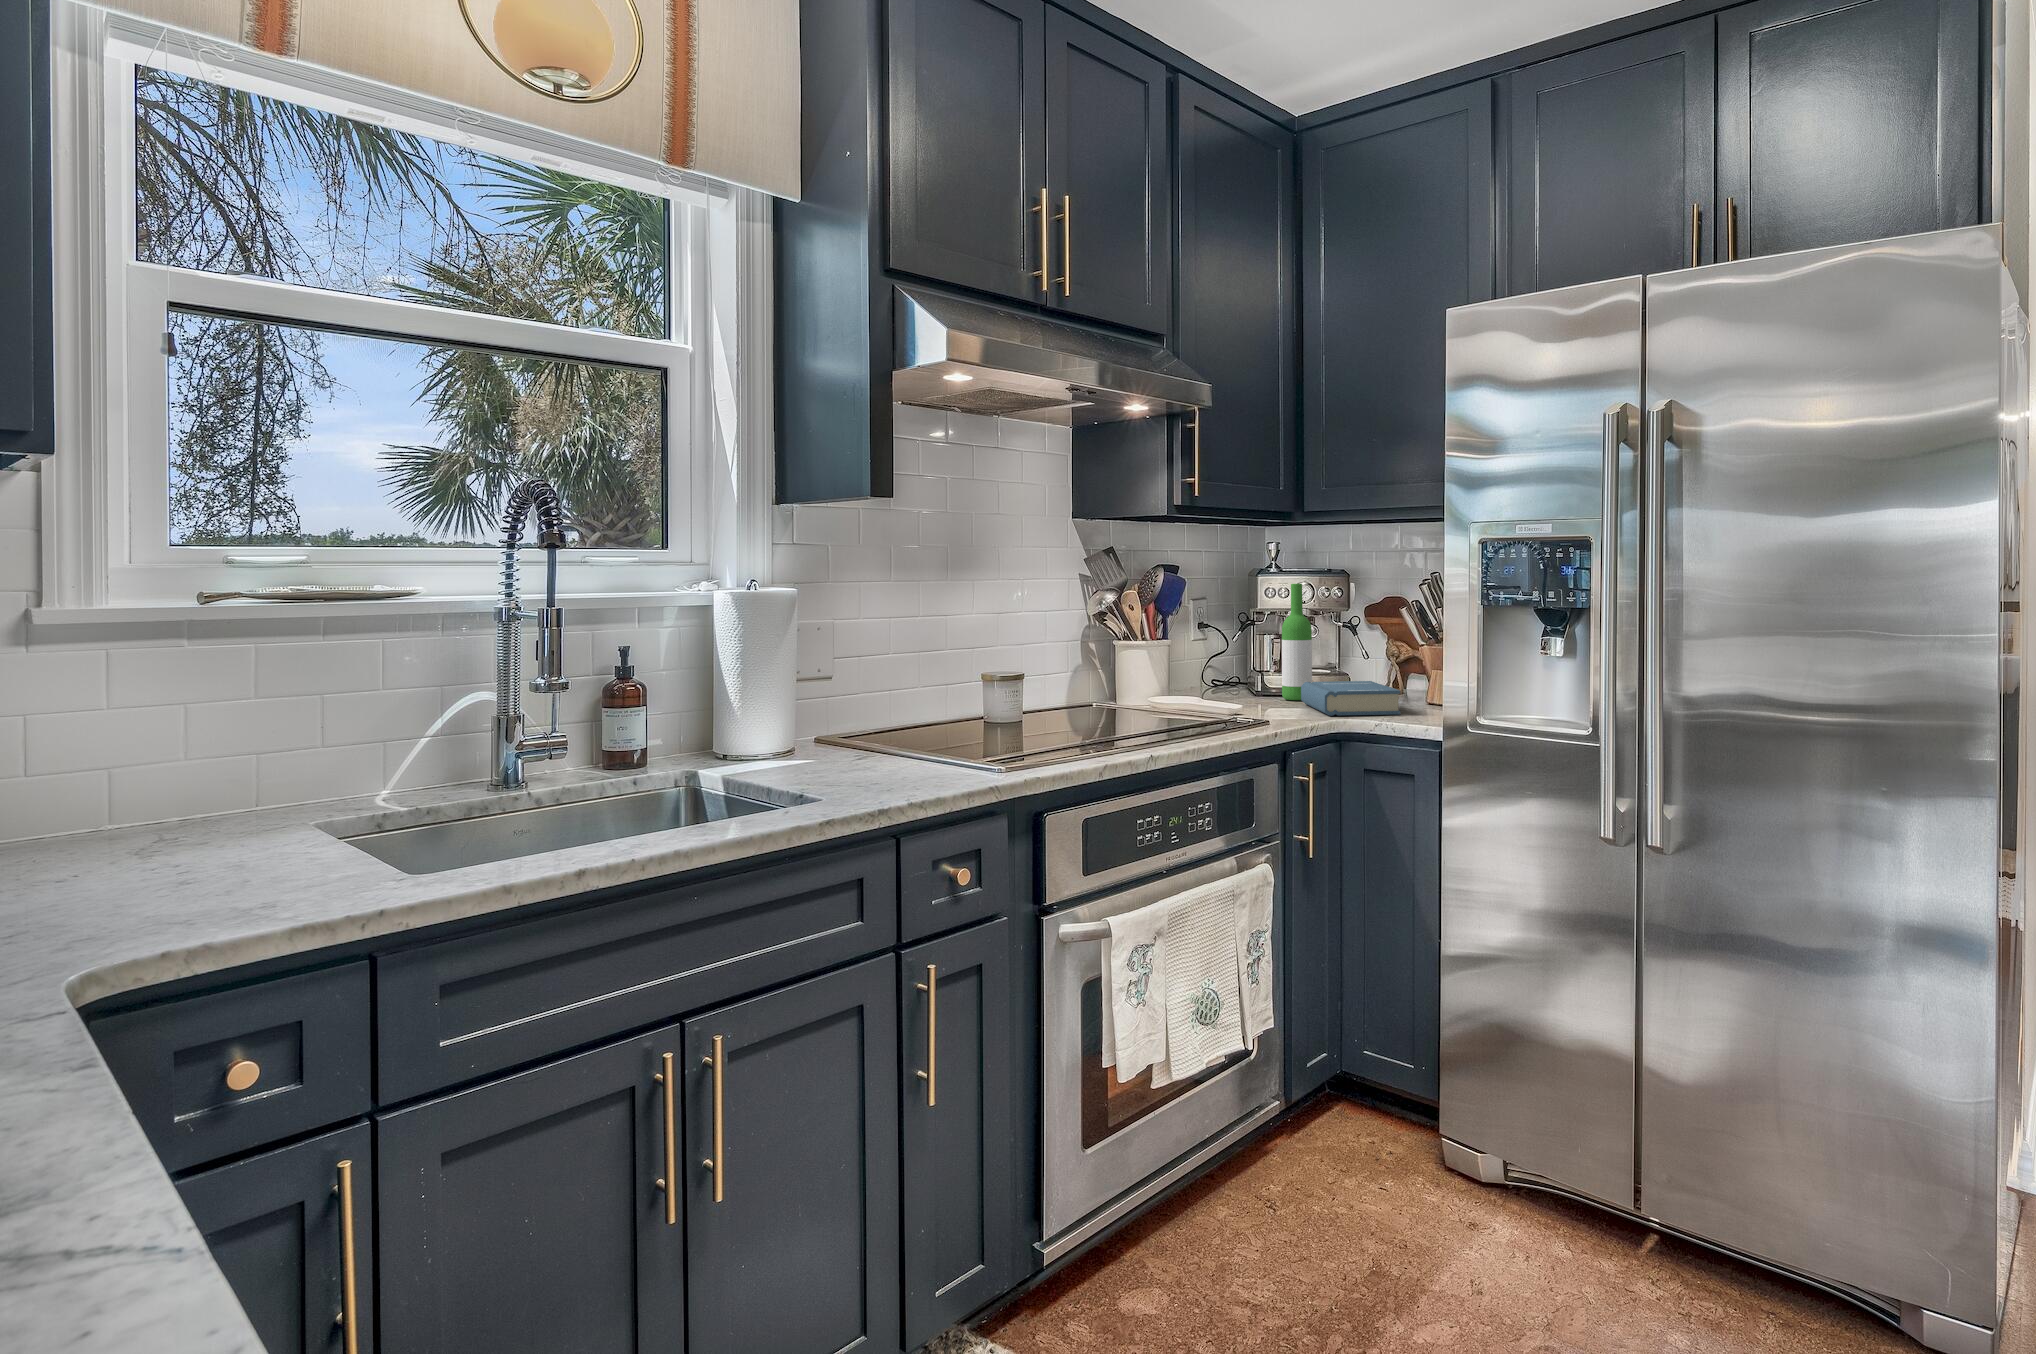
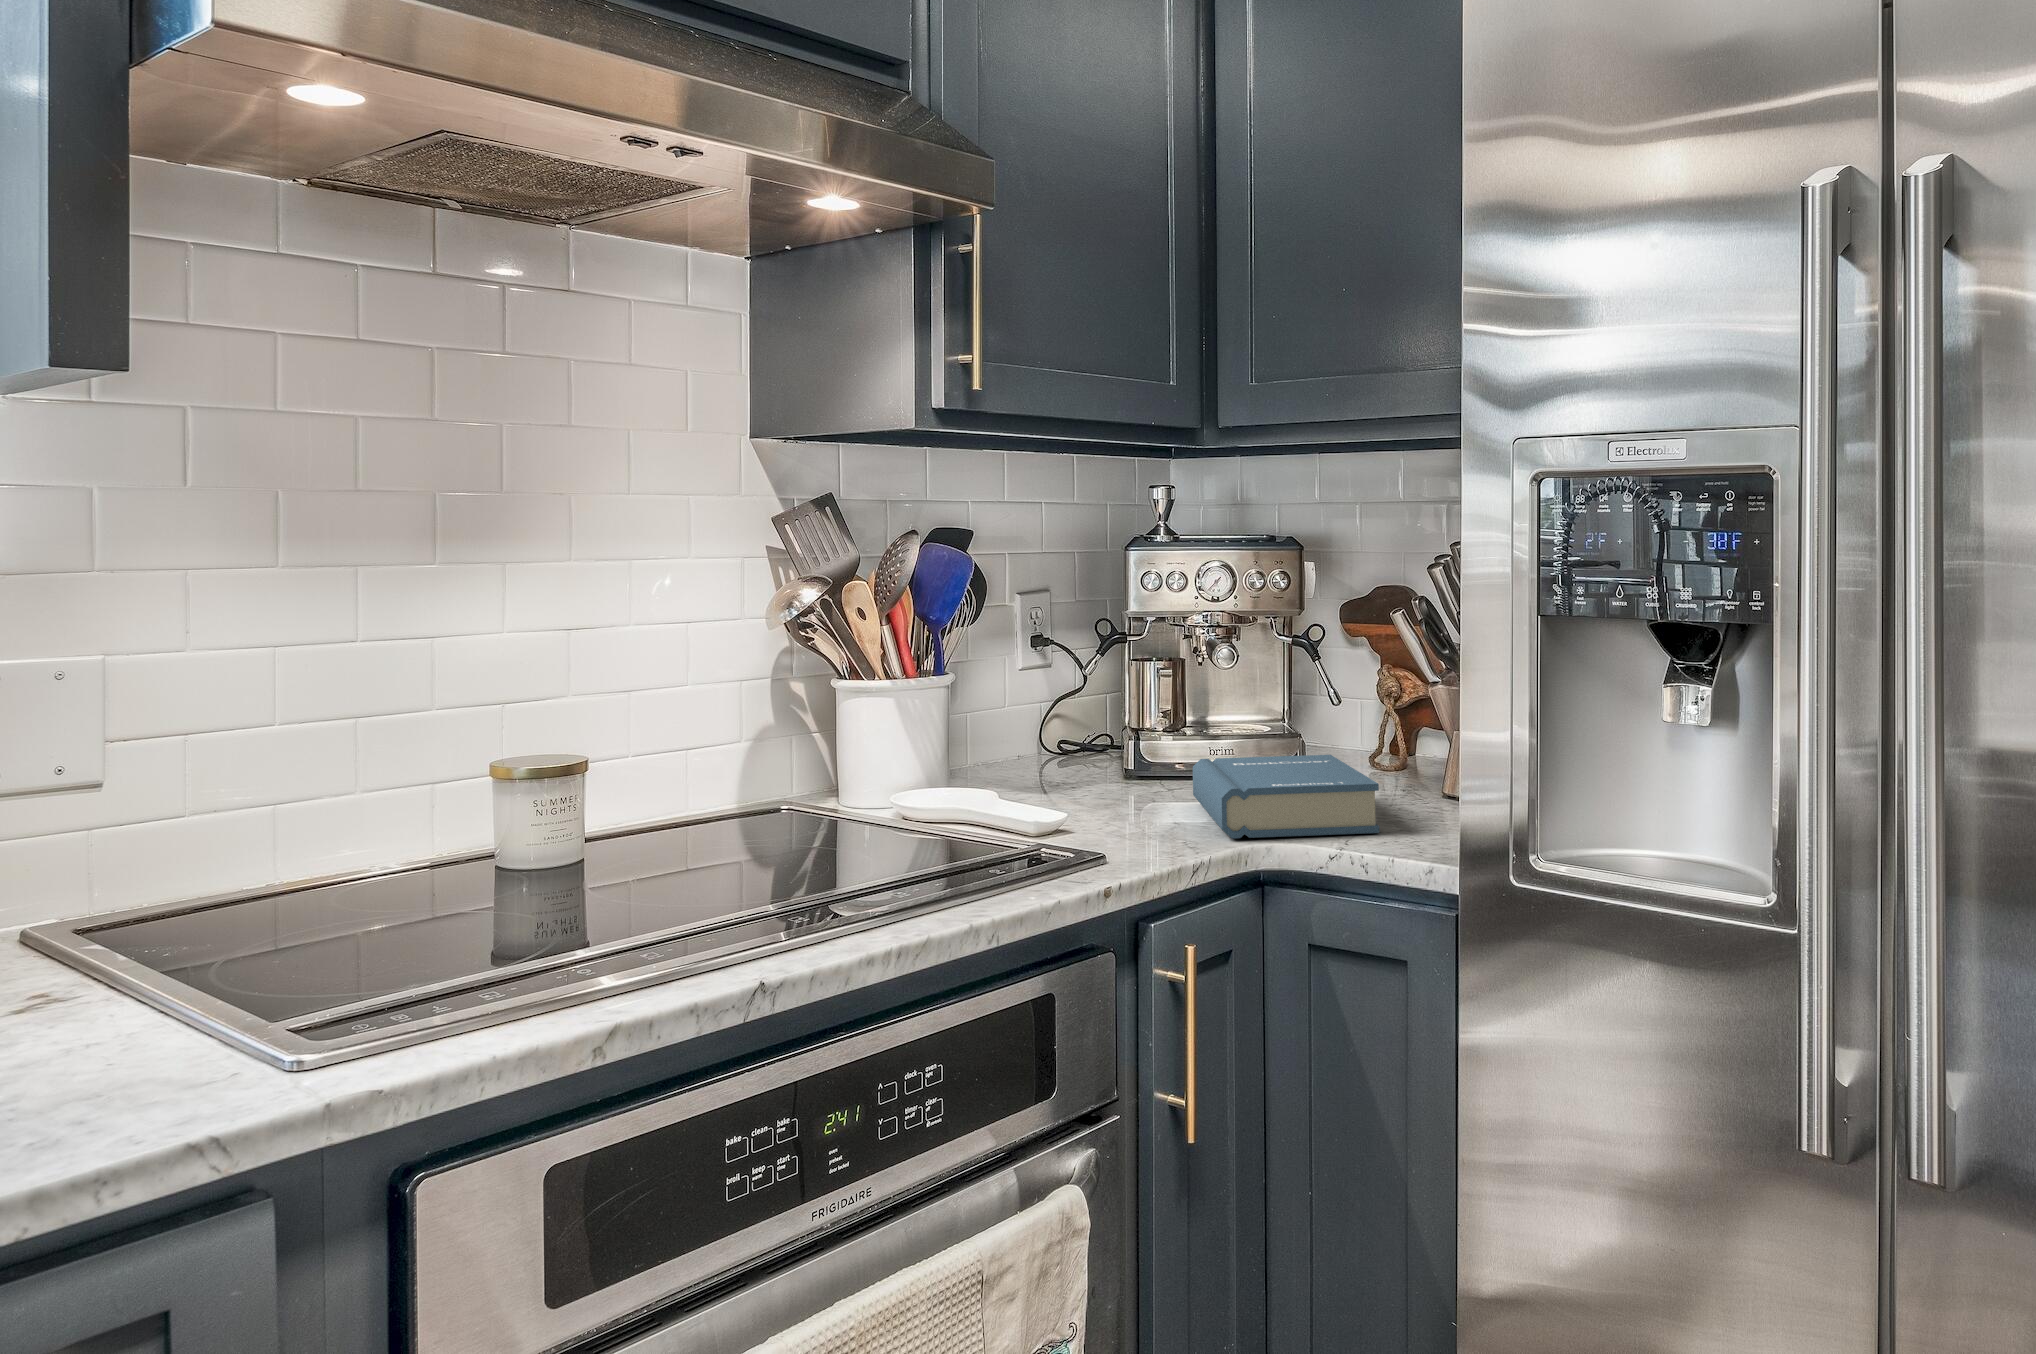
wine bottle: present [1282,584,1312,700] -> none [1162,564,1221,792]

